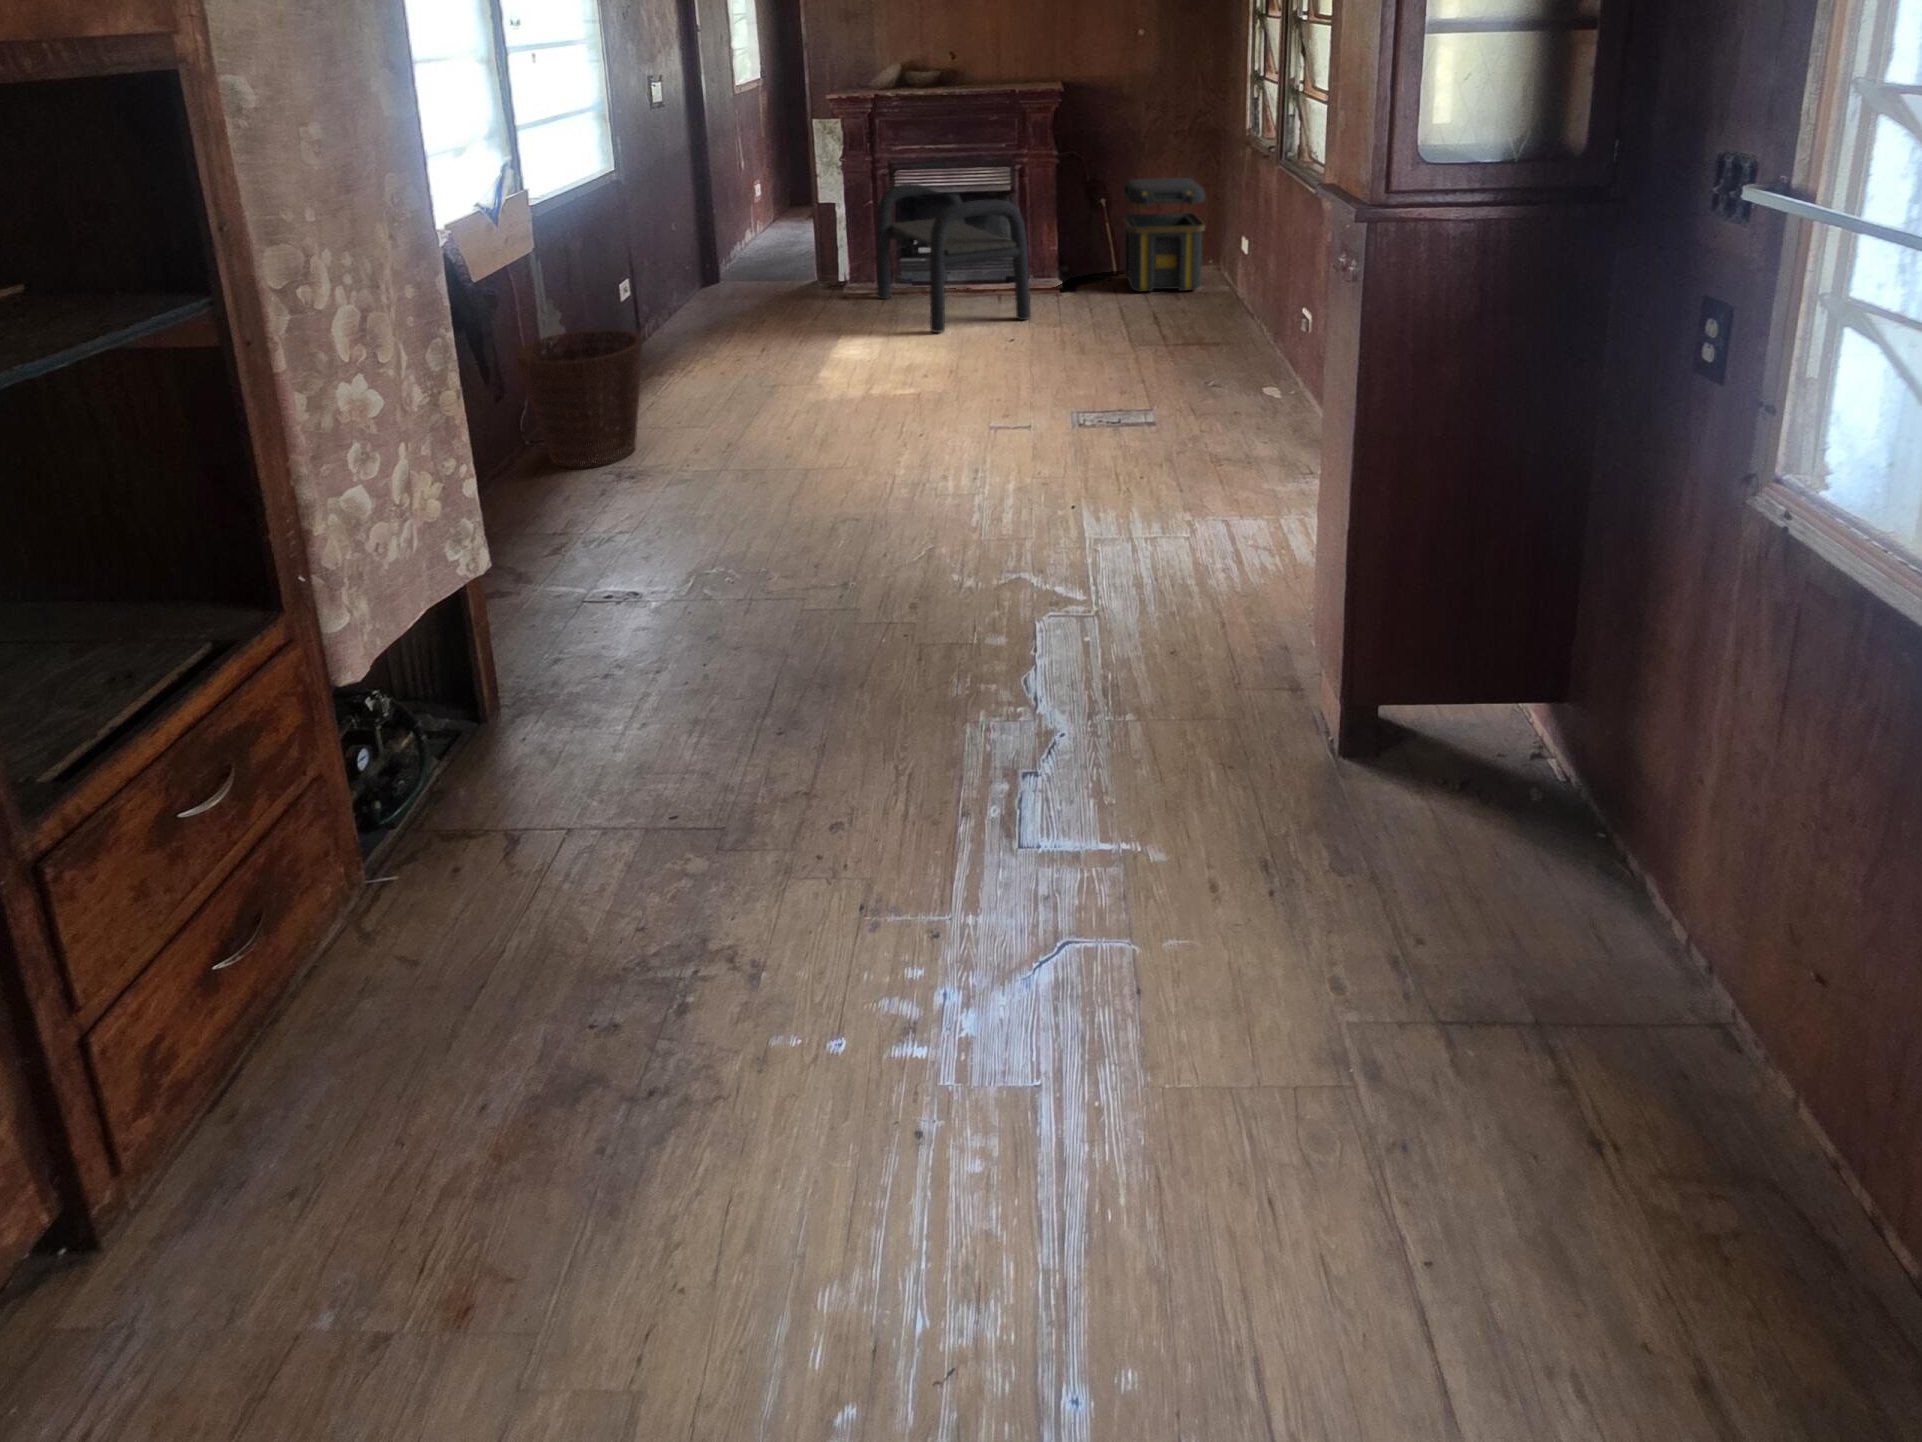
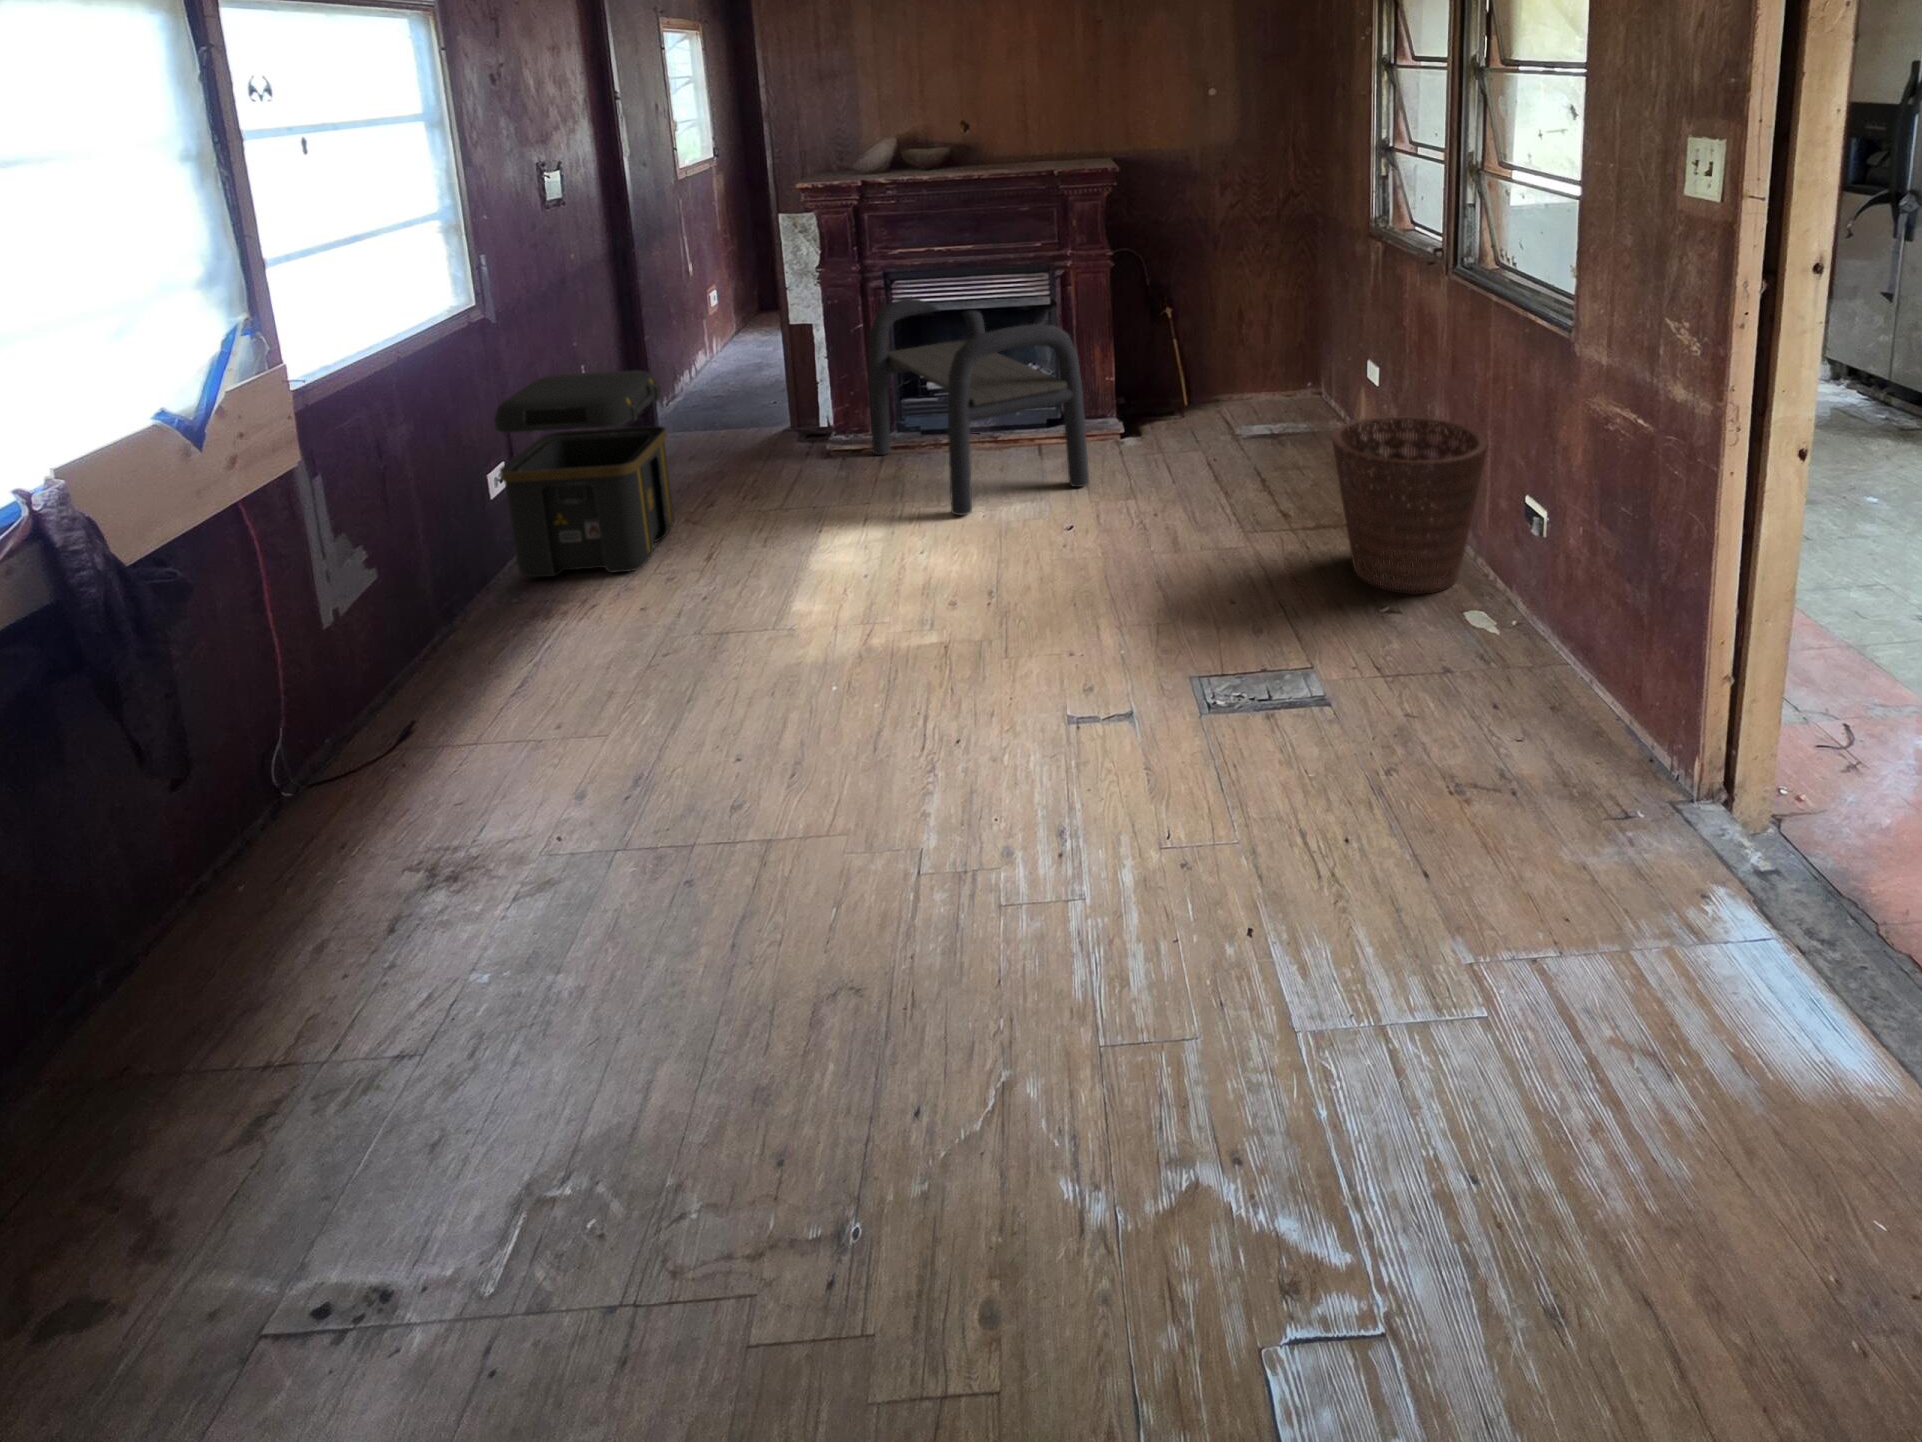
toolbox: present [1123,178,1205,292] -> present [494,370,674,577]
basket: present [516,330,643,469] -> present [1332,416,1488,594]

